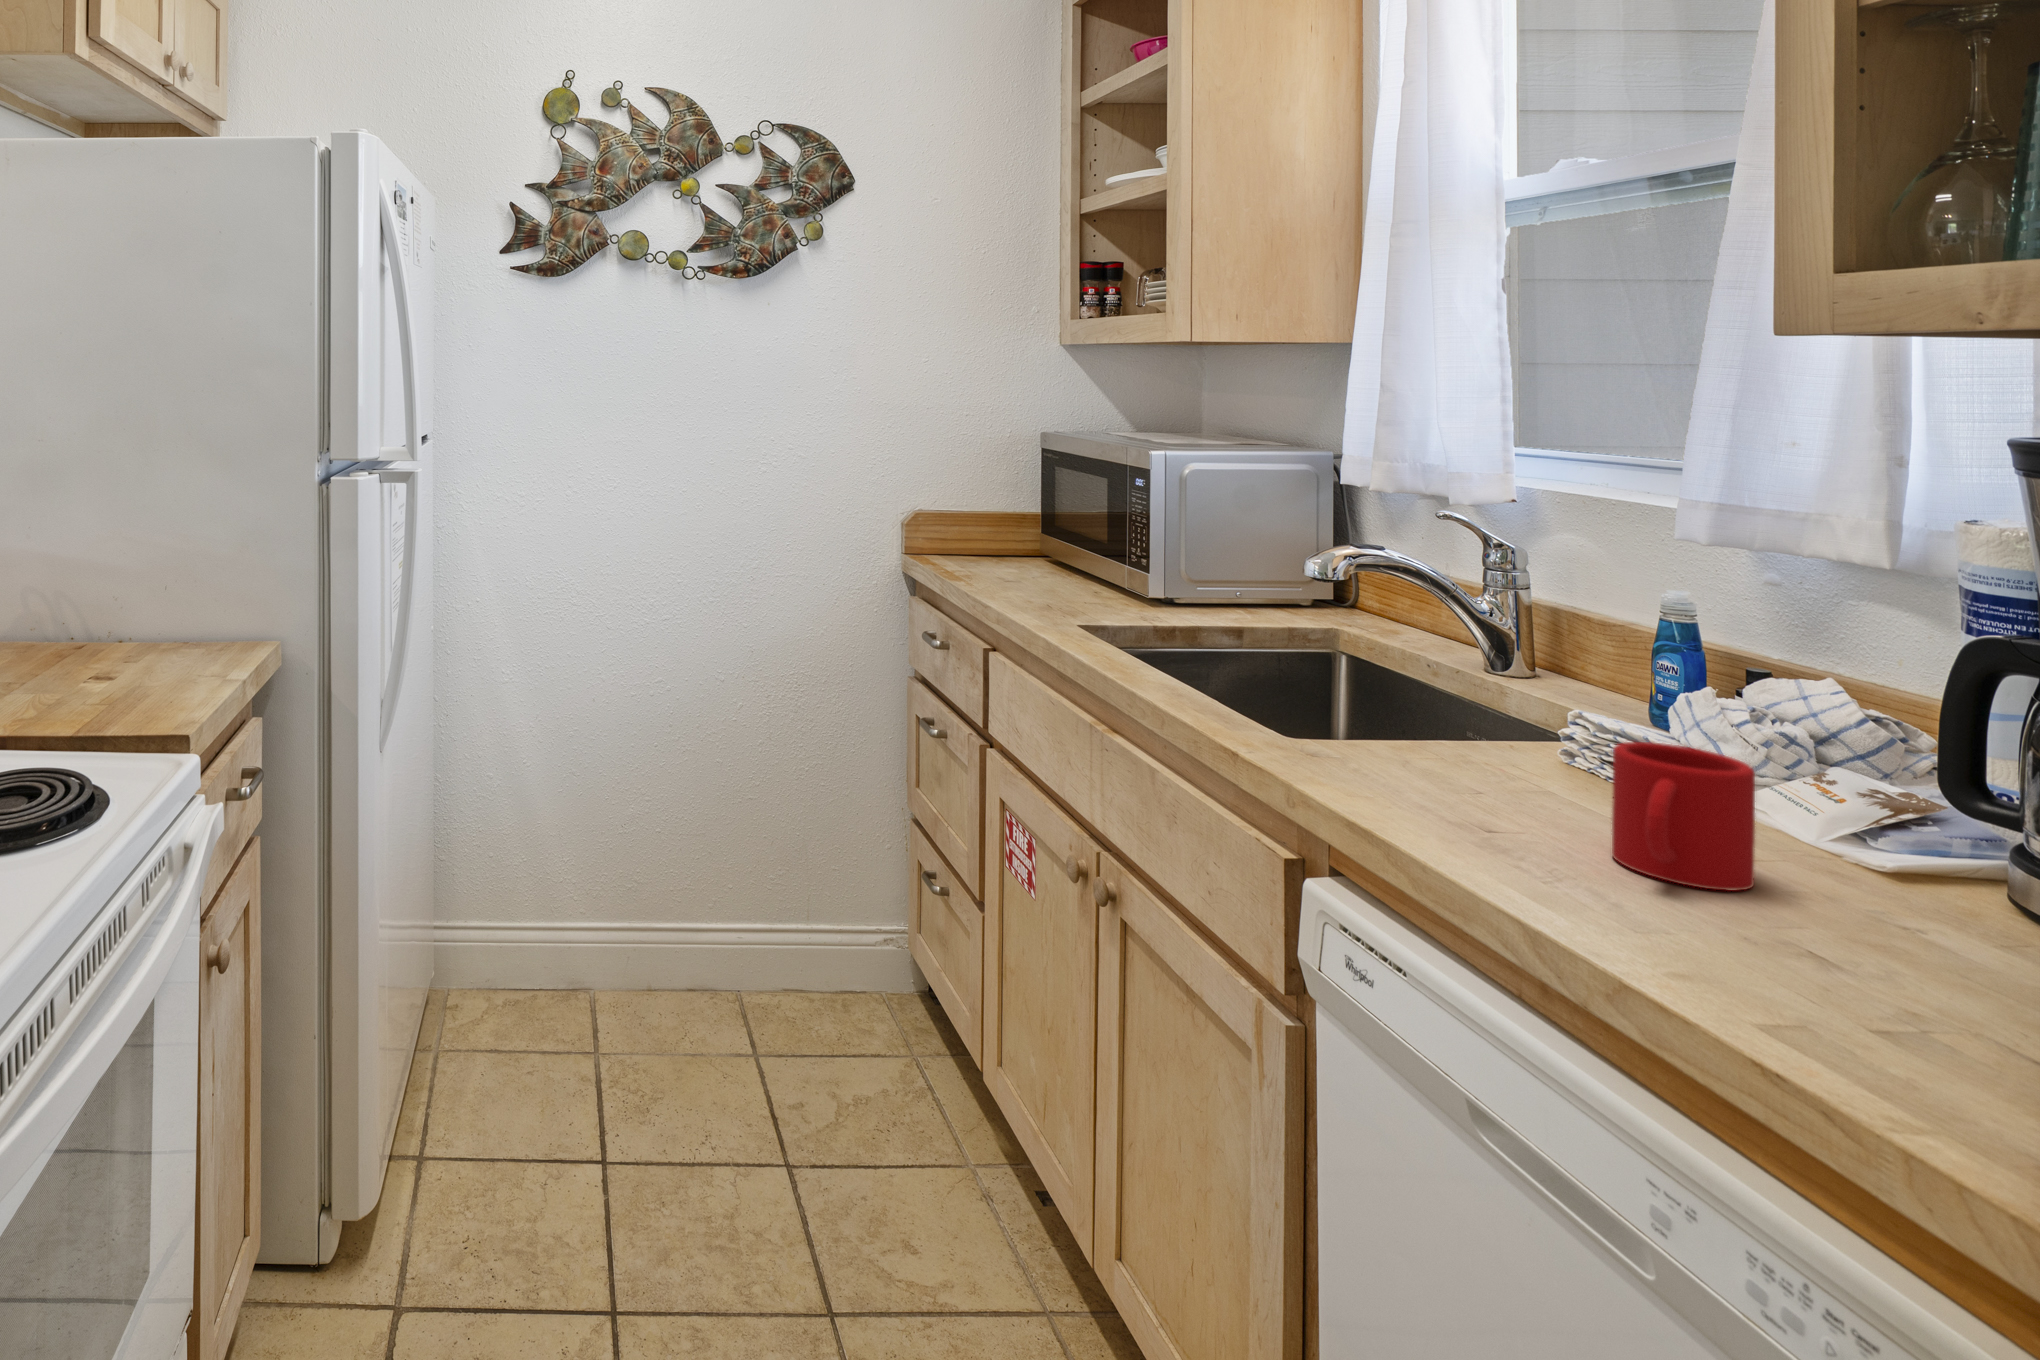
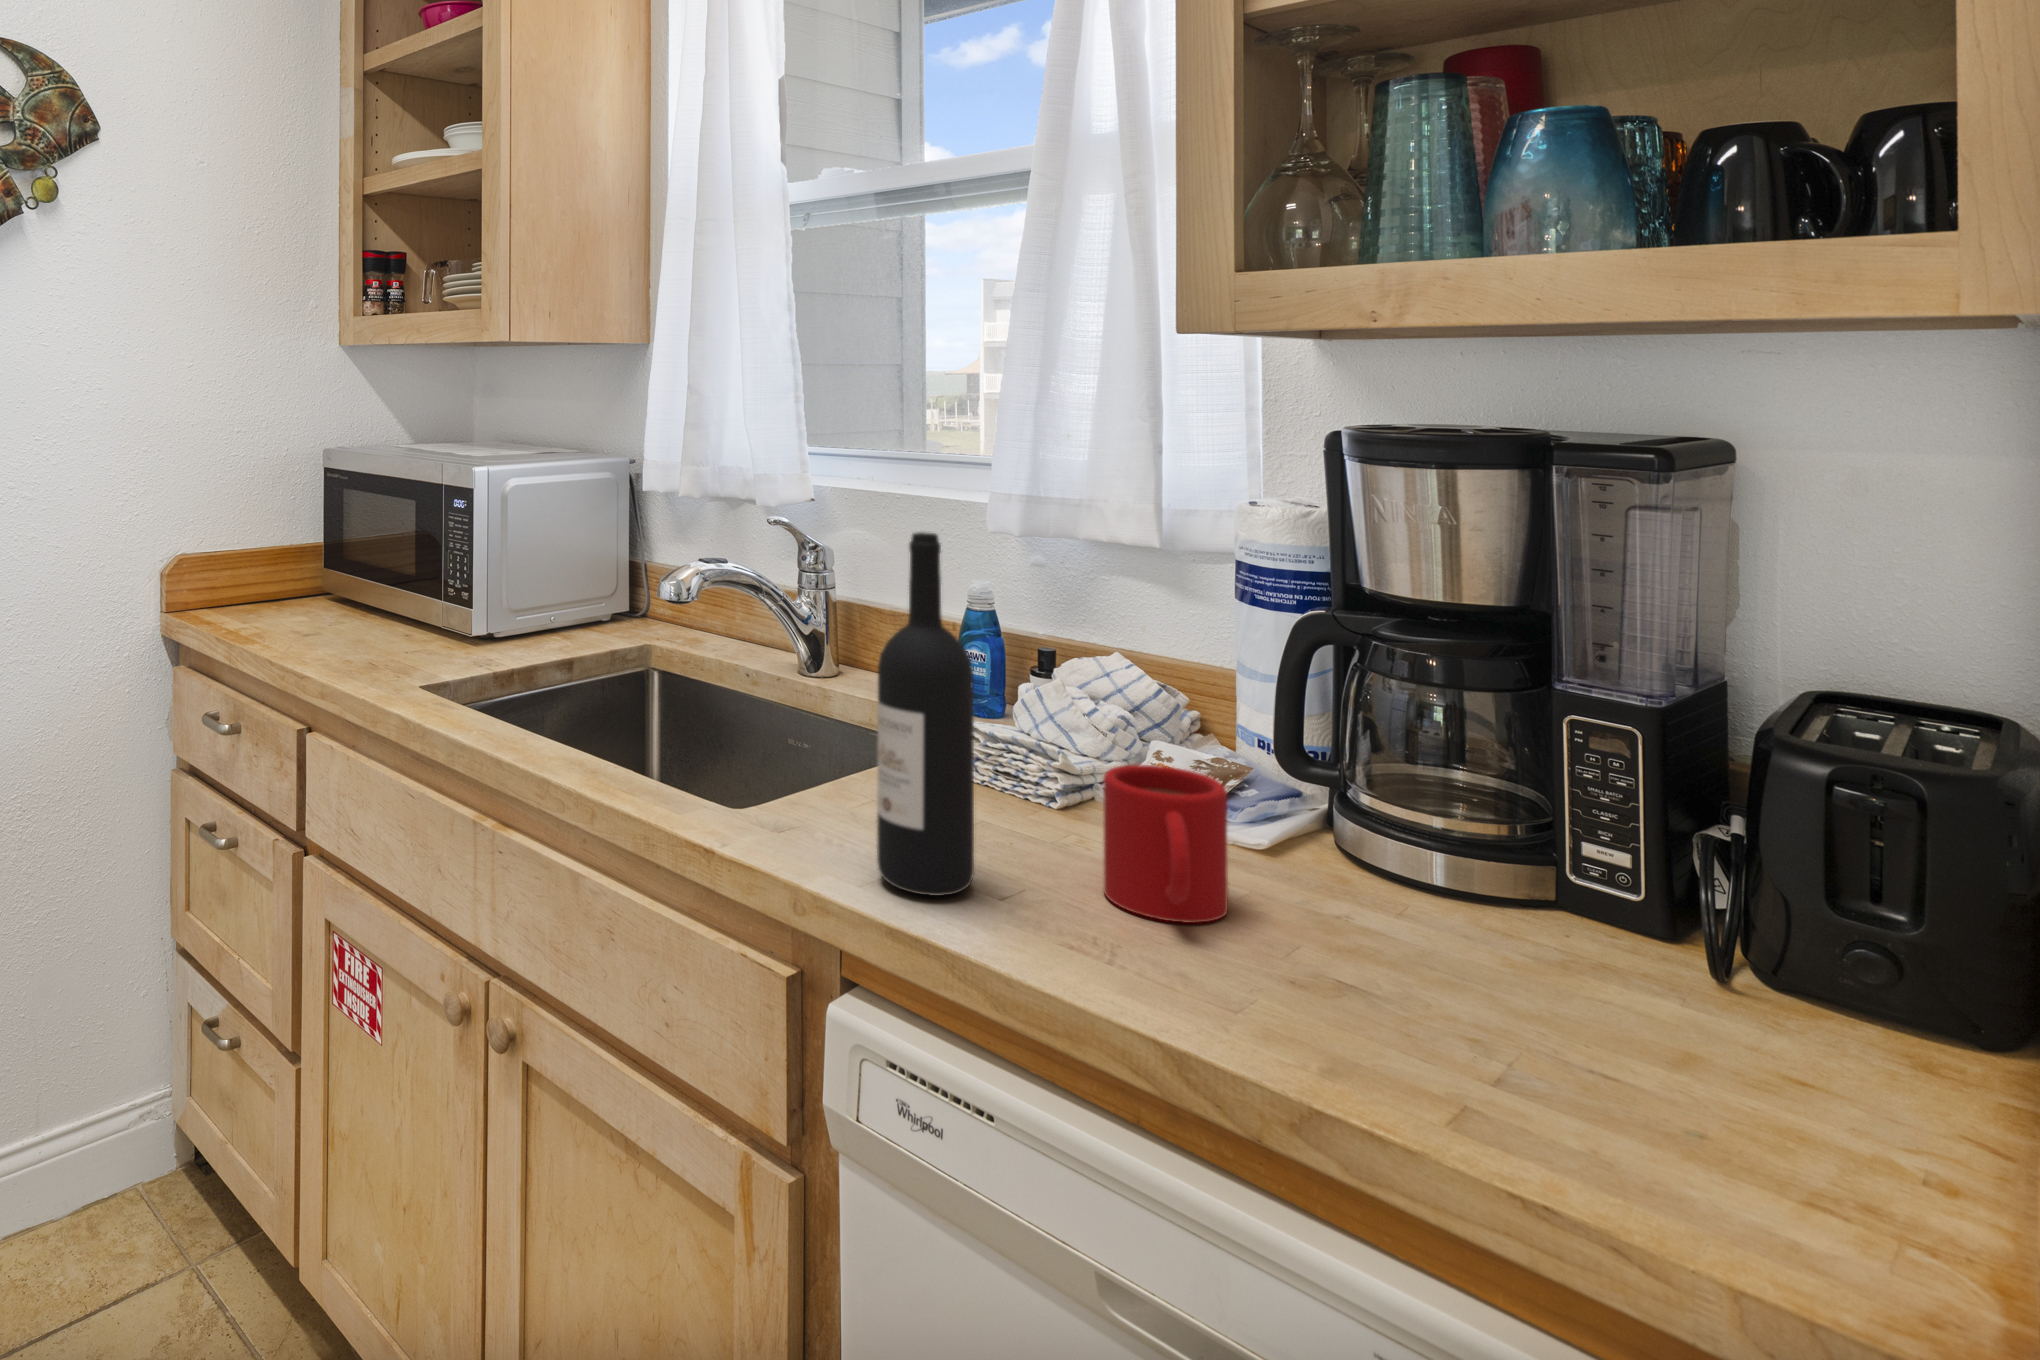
wine bottle: none [1376,510,1474,819] -> present [877,532,974,896]

